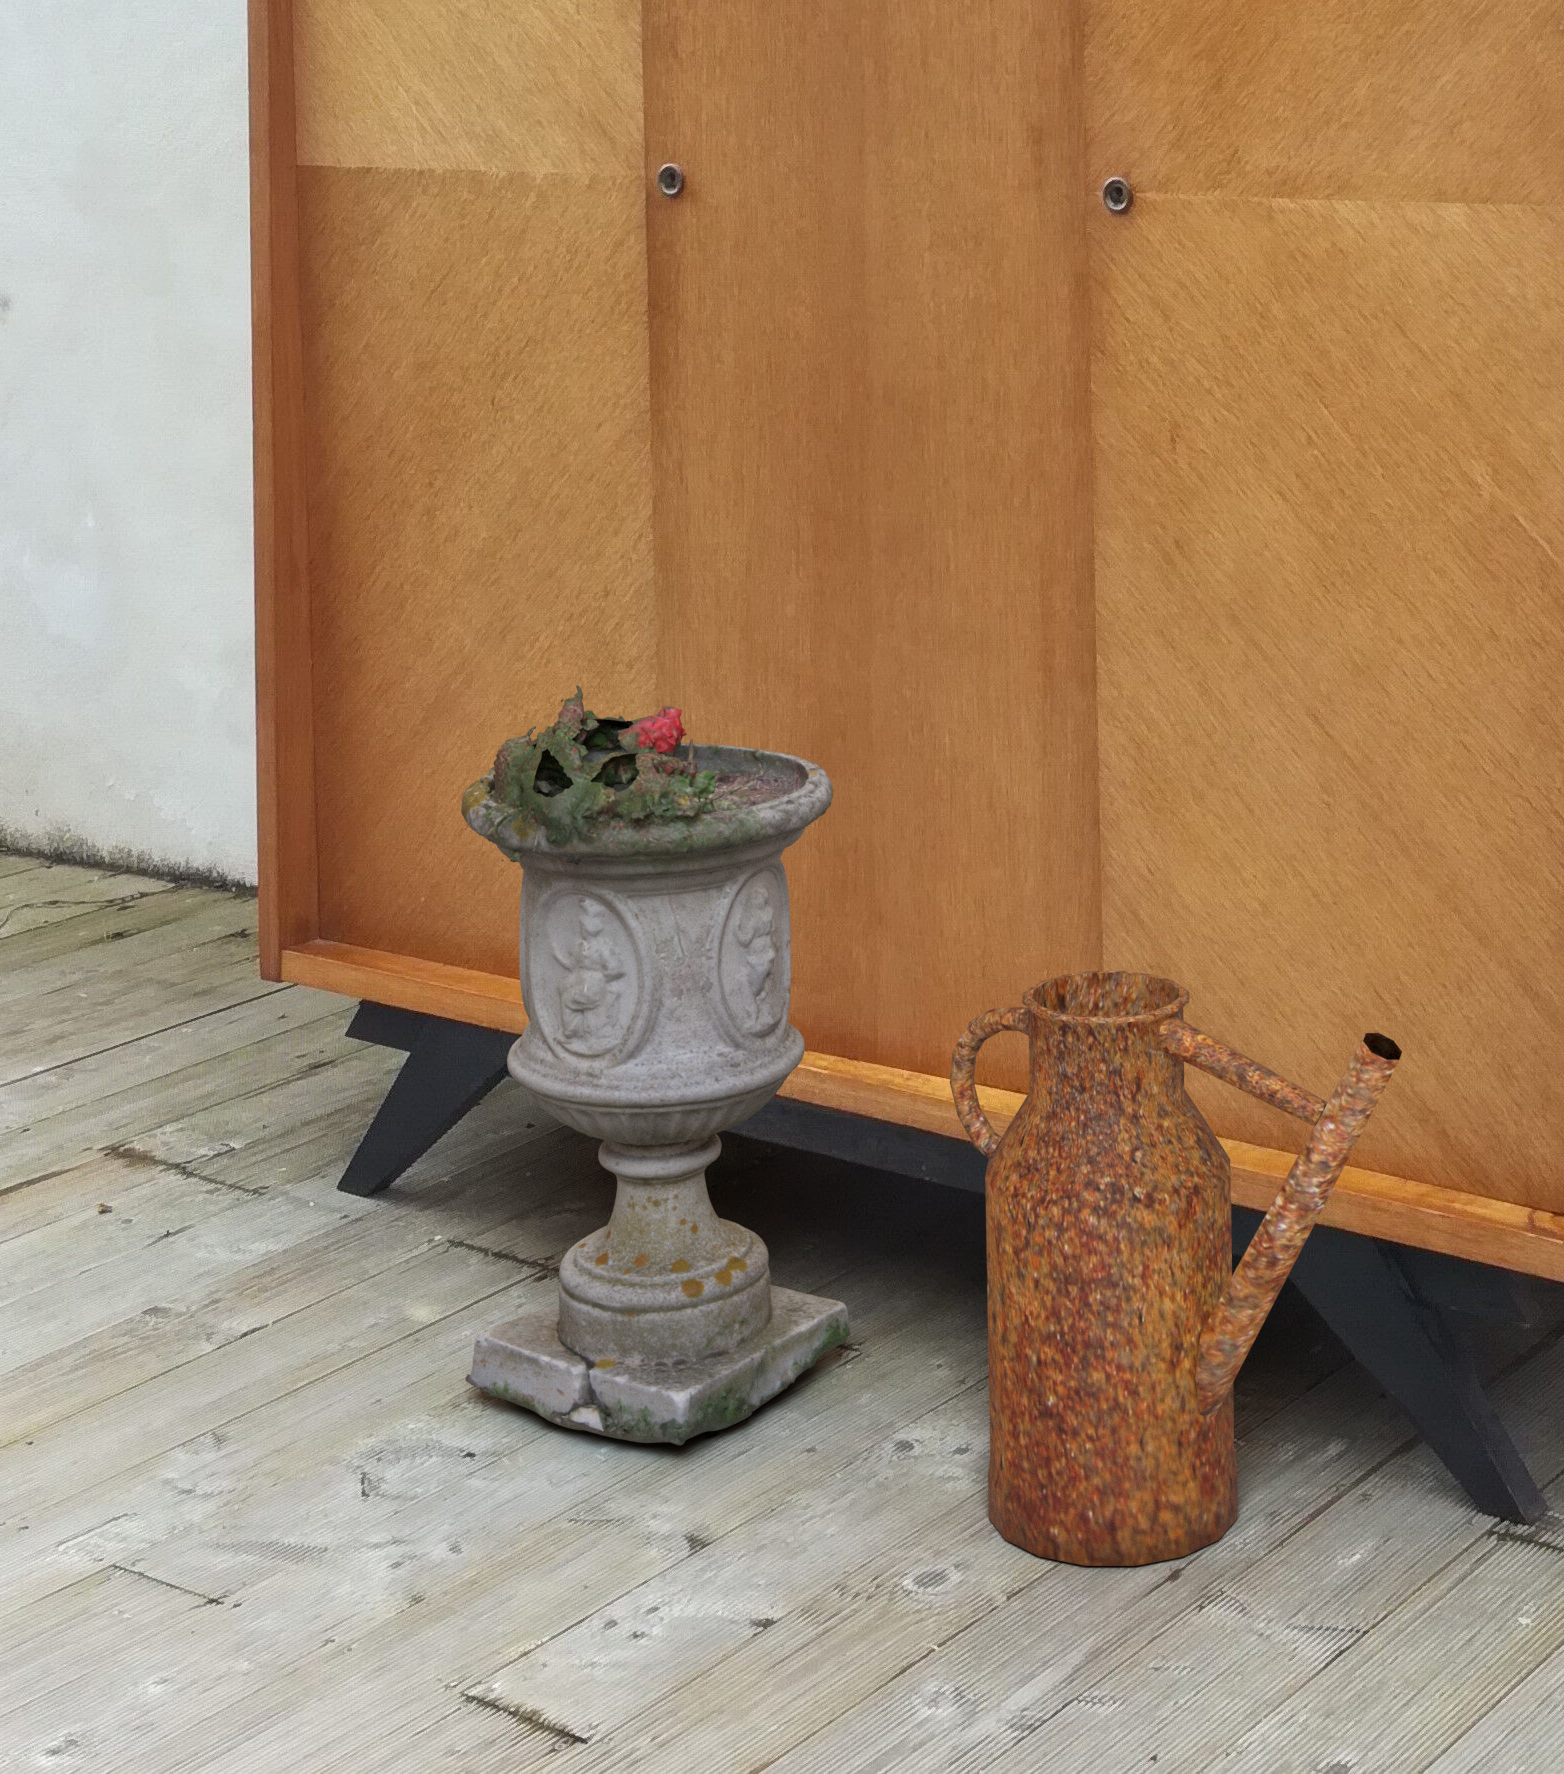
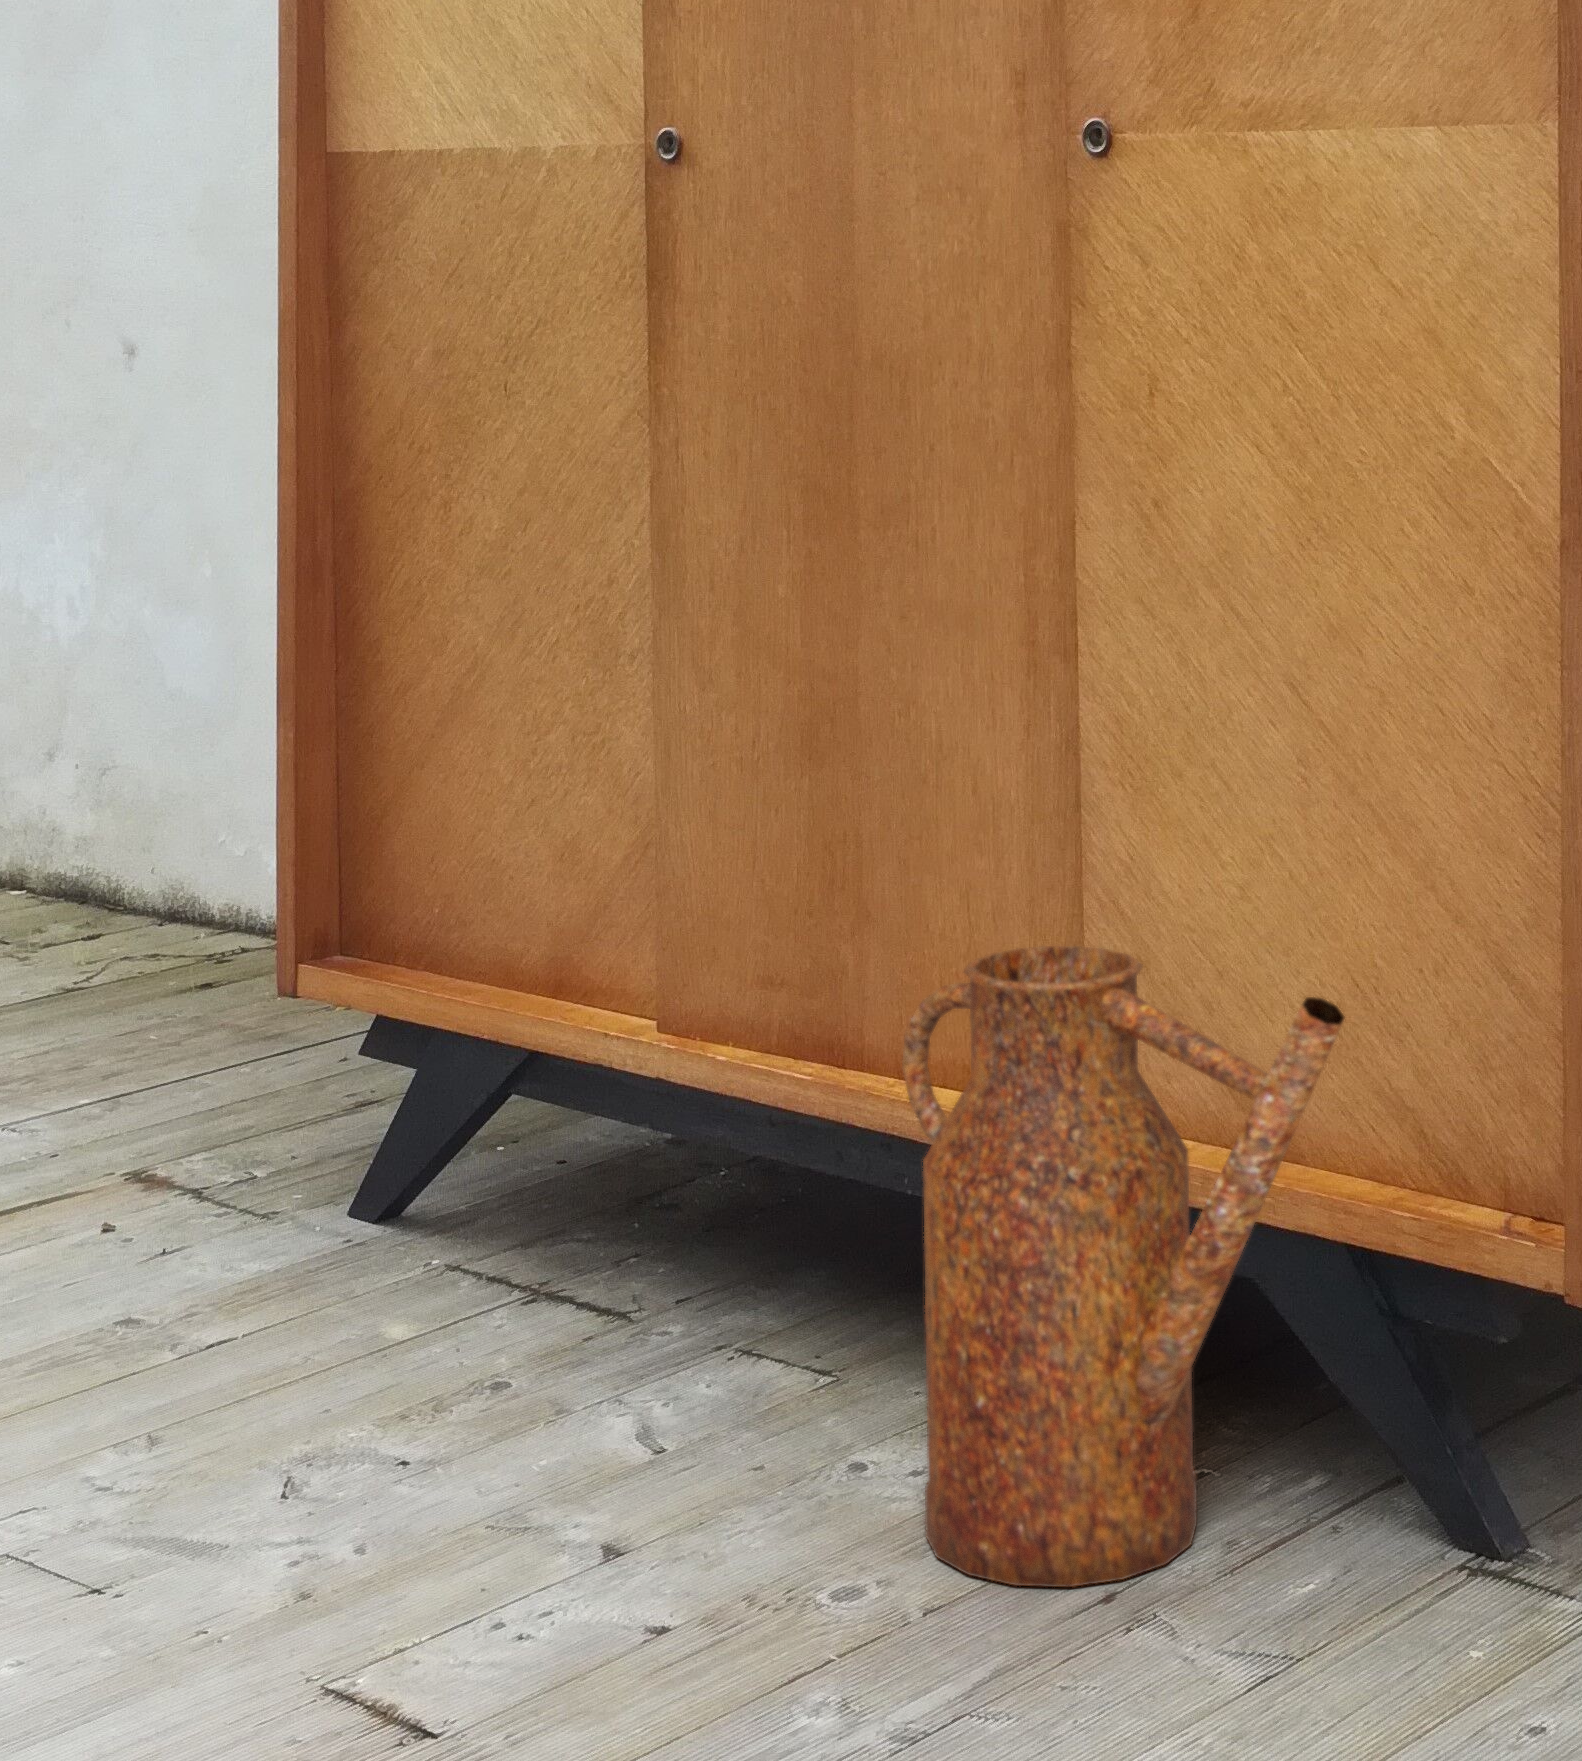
planter: present [461,685,850,1445] -> none [413,658,823,1455]

